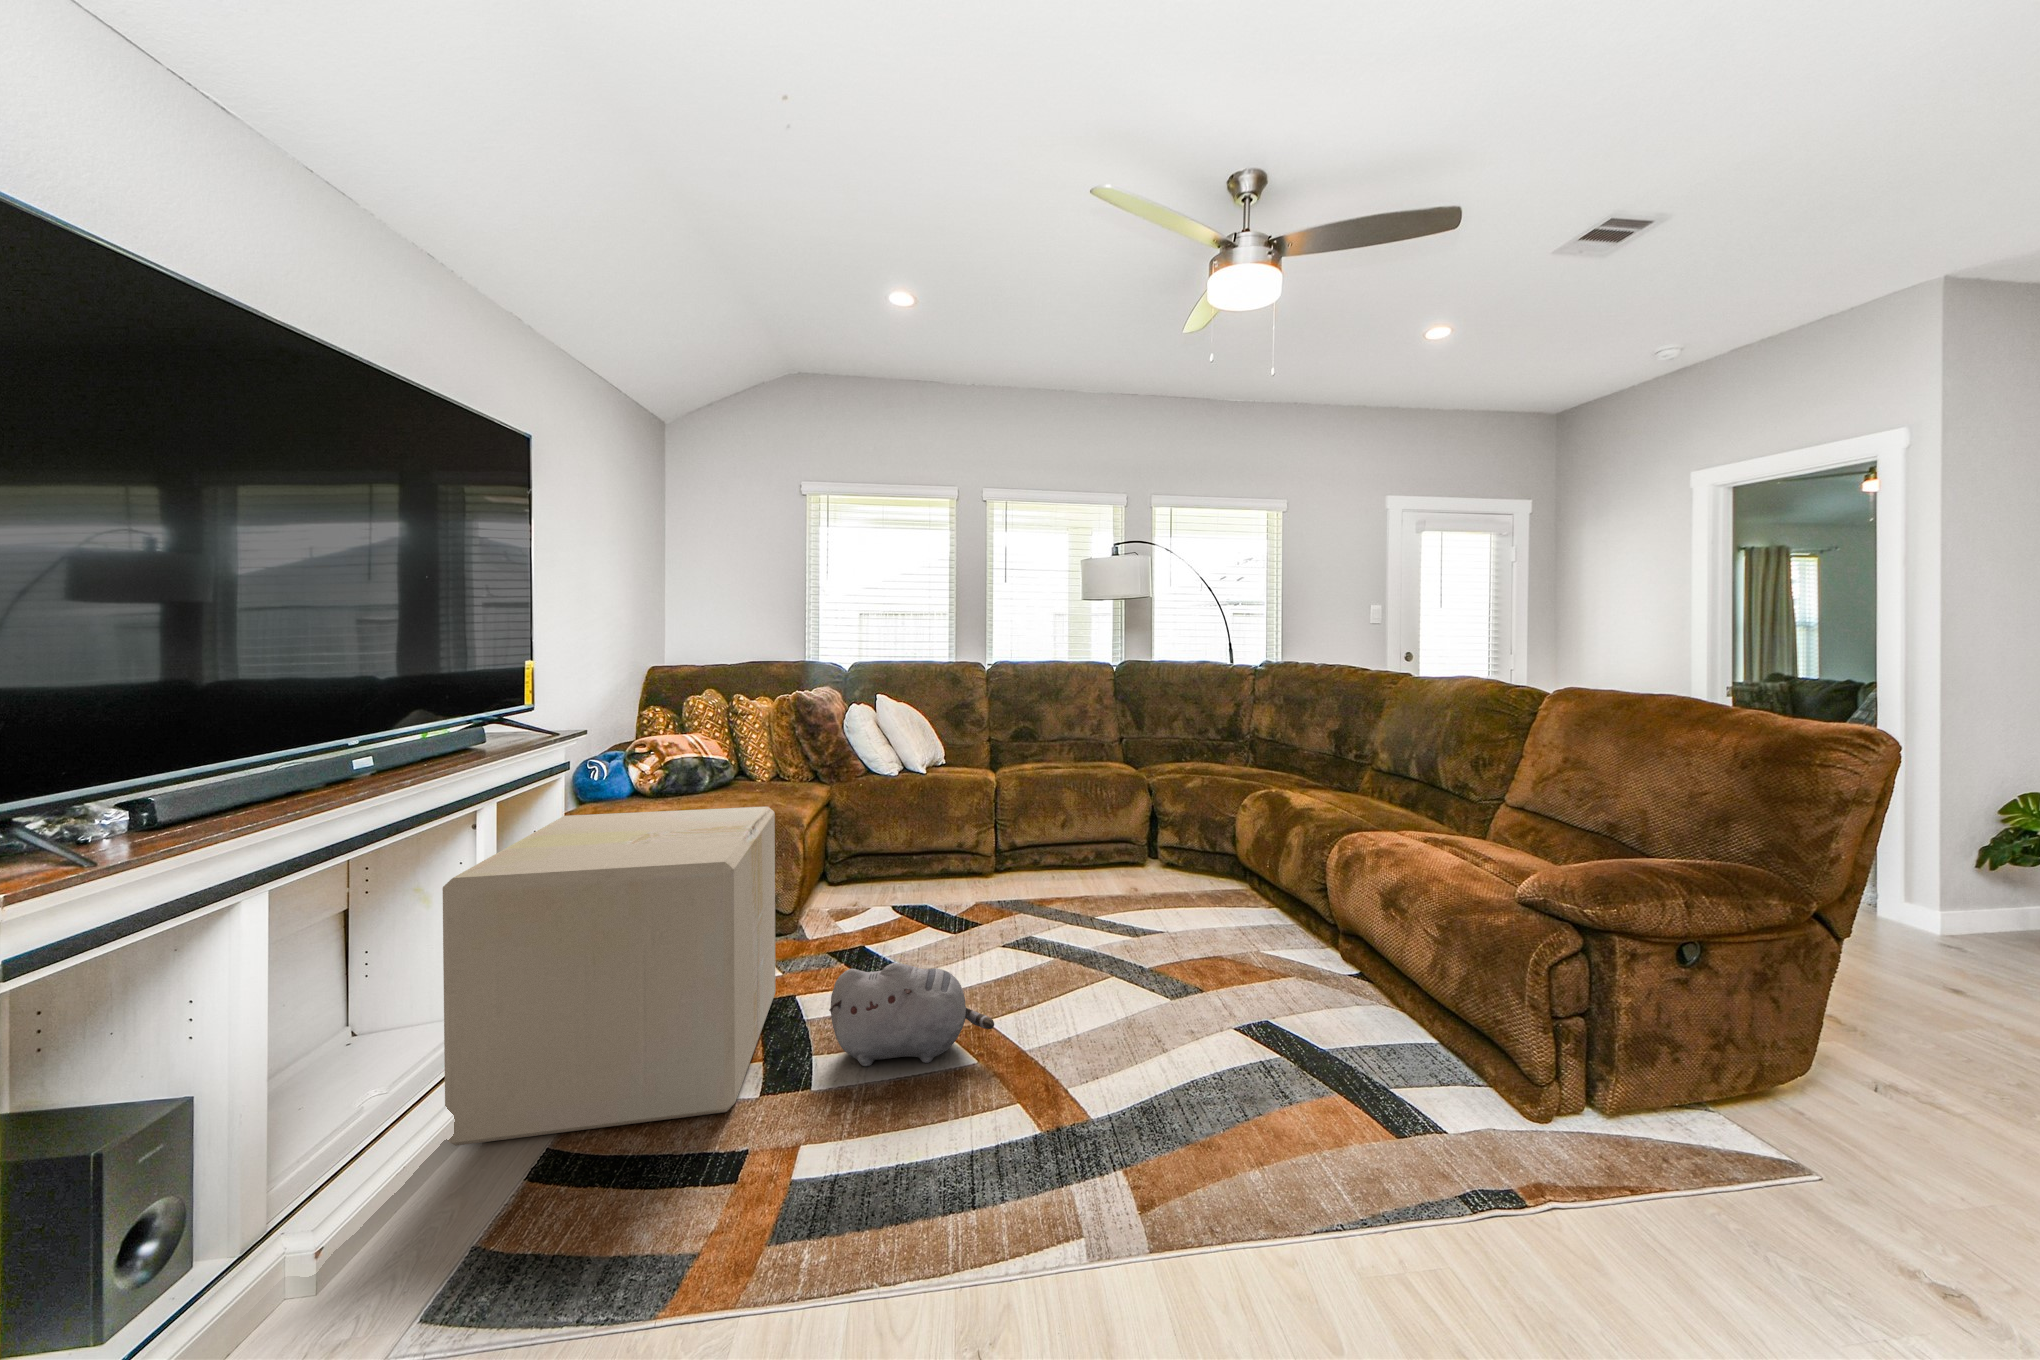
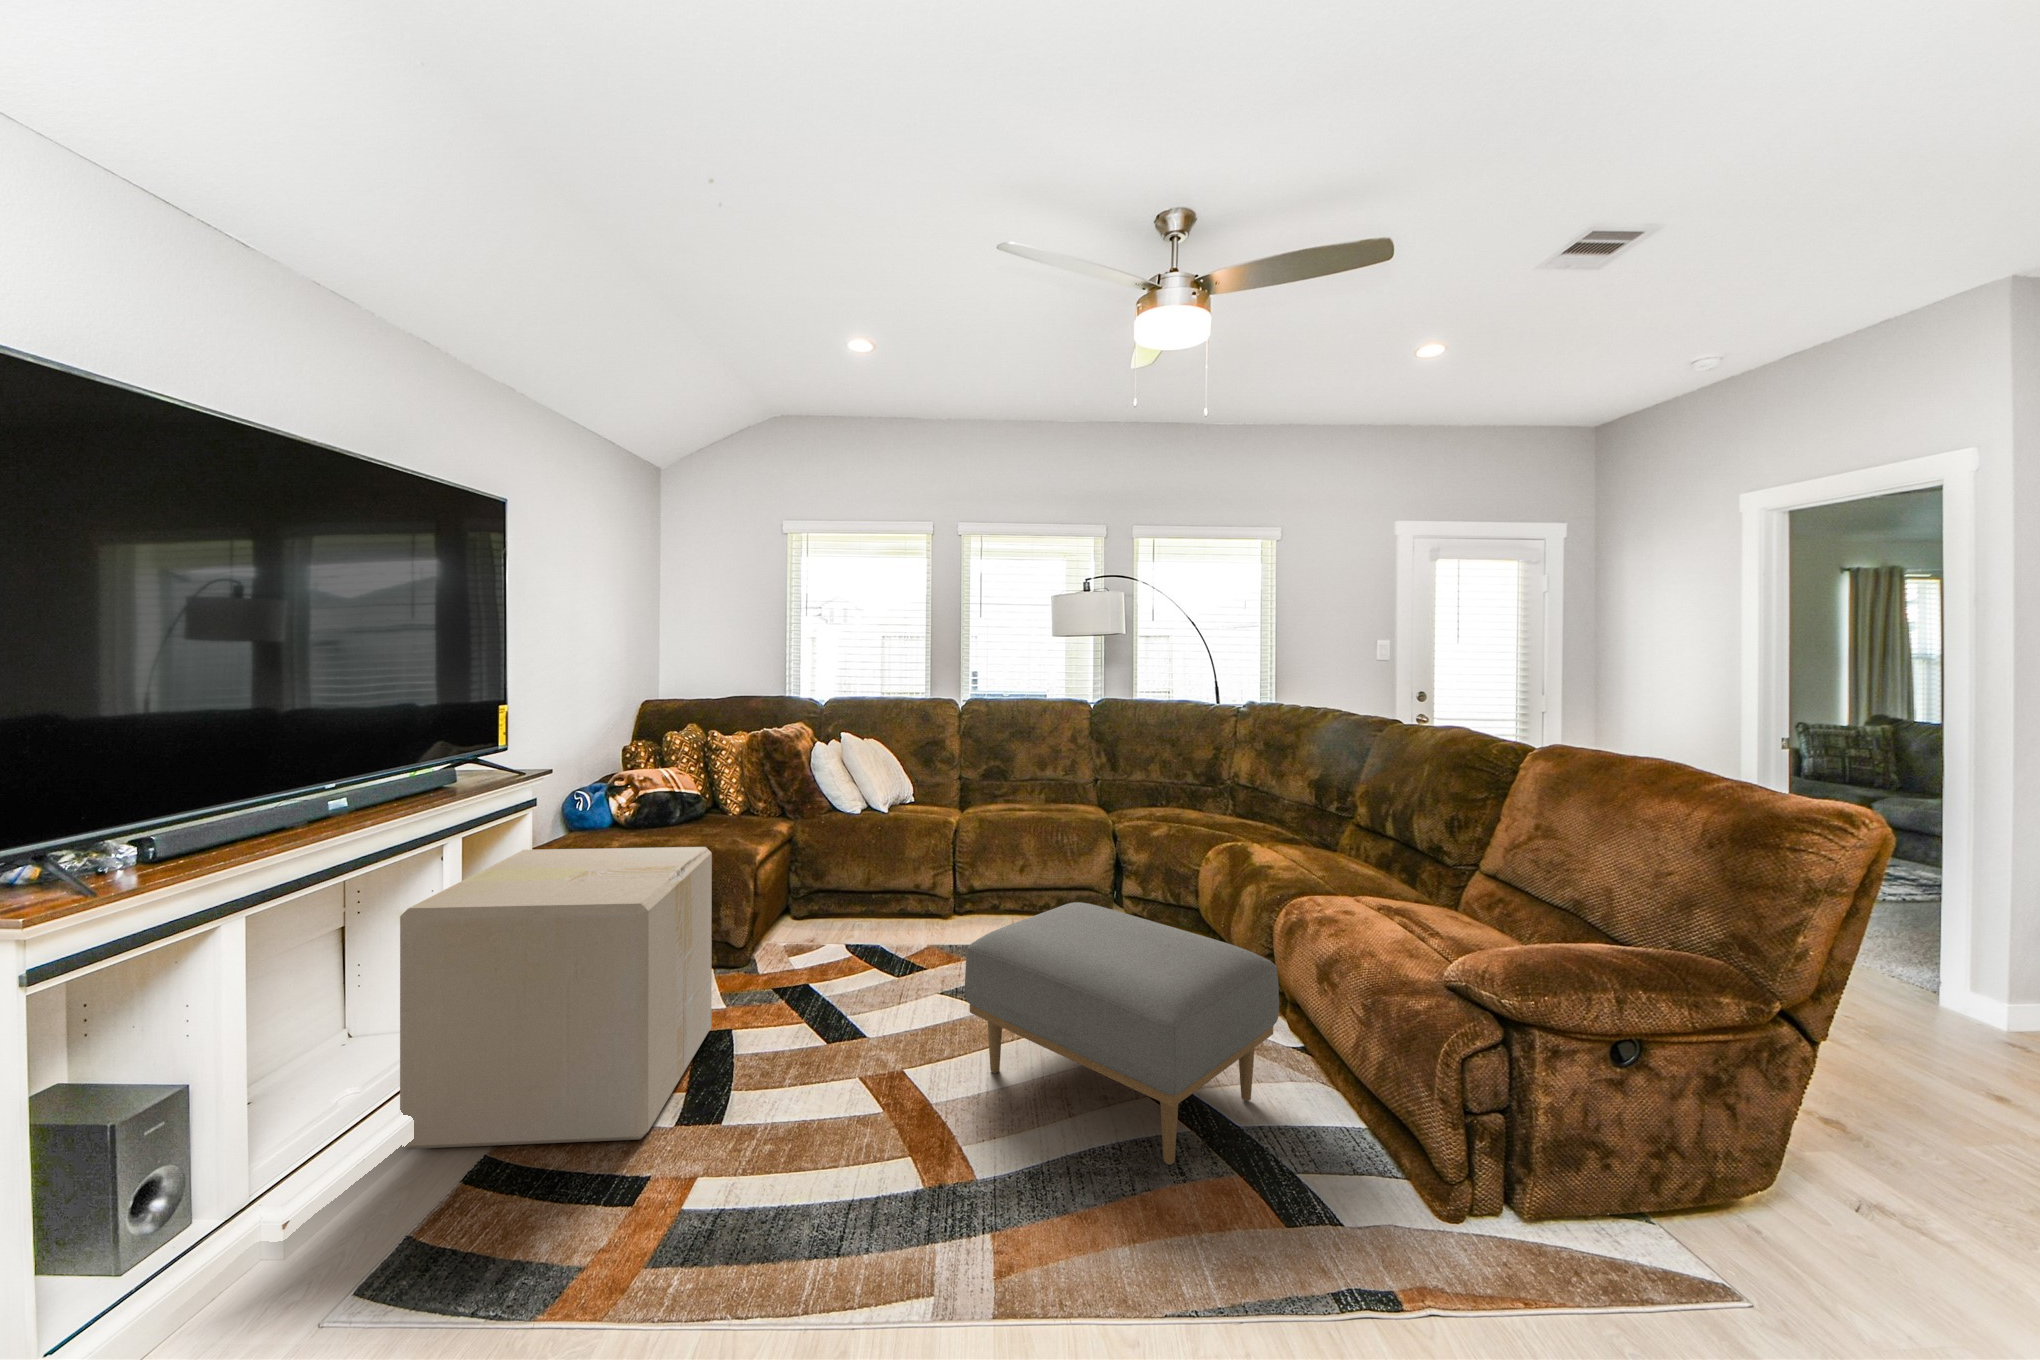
ottoman: none [1048,849,1350,1090] -> present [965,902,1279,1164]
plush toy: present [829,963,994,1066] -> none [743,1007,900,1108]

